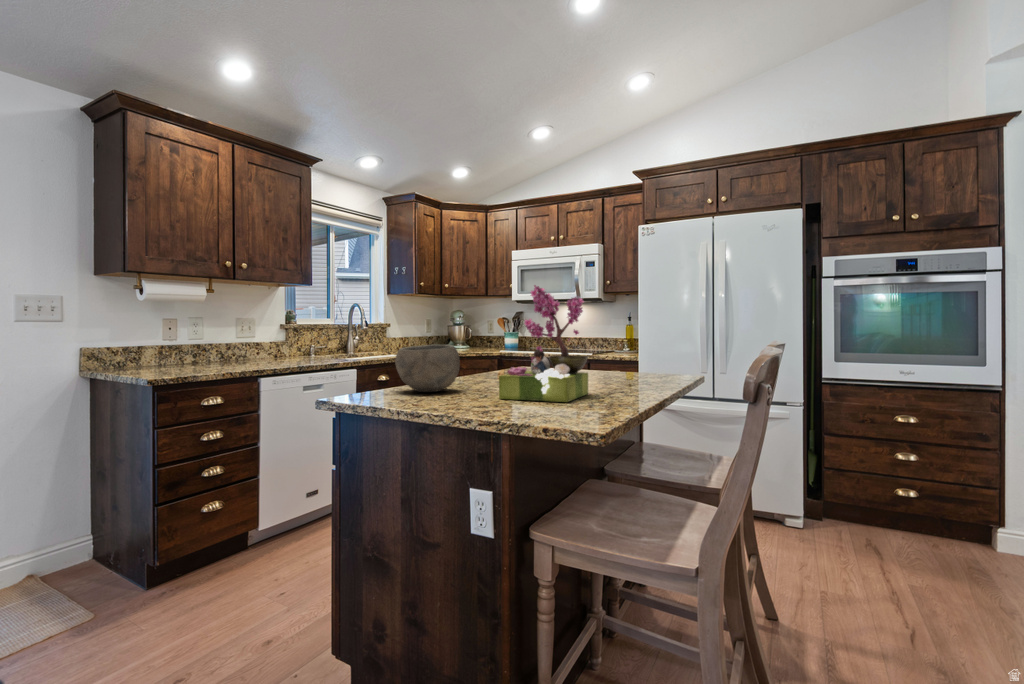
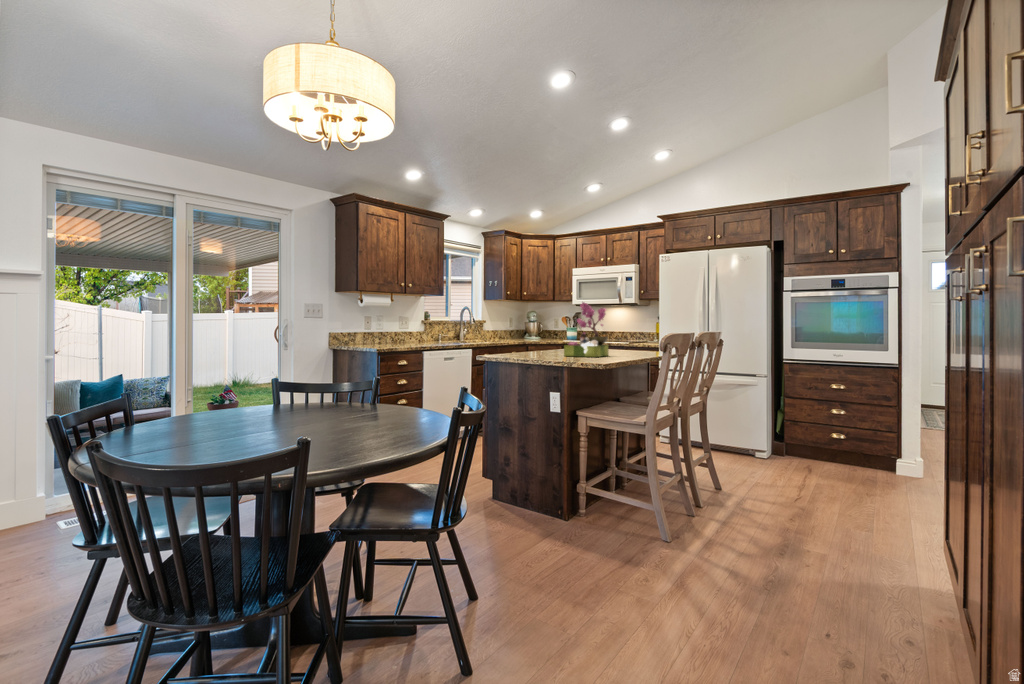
bowl: present [395,345,460,392] -> none [513,331,544,354]

